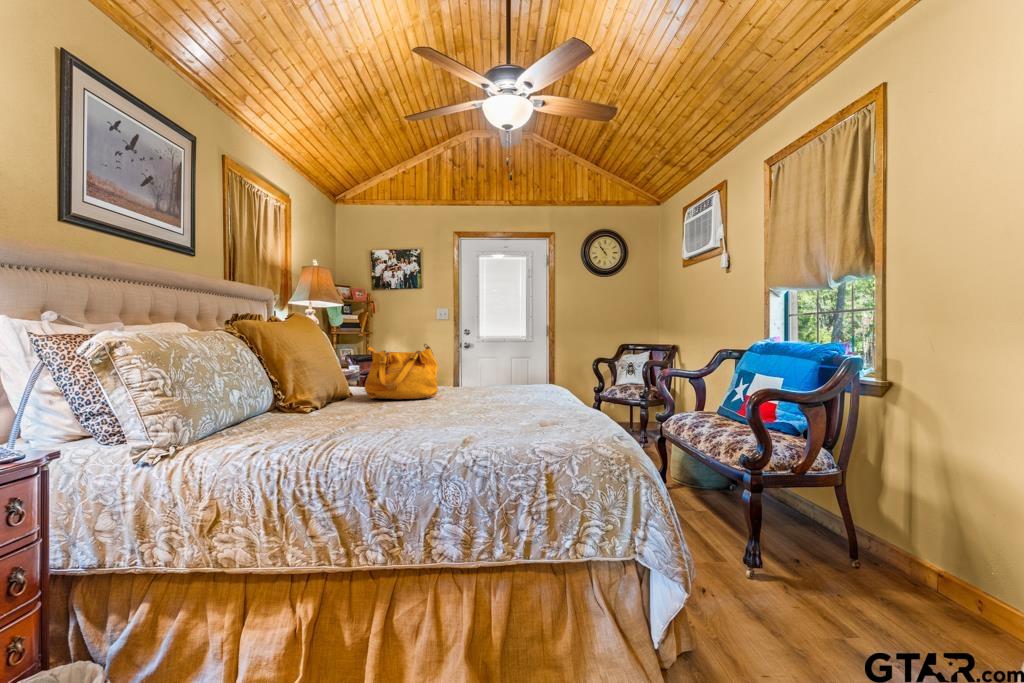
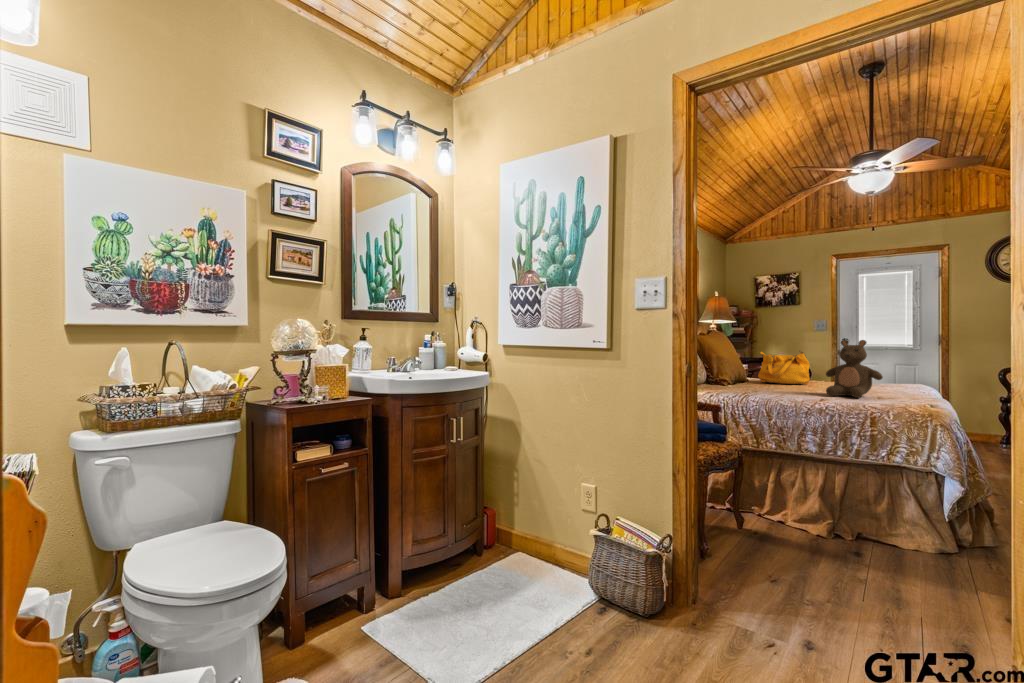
stuffed bear: none [466,324,545,428] -> present [826,340,883,398]

